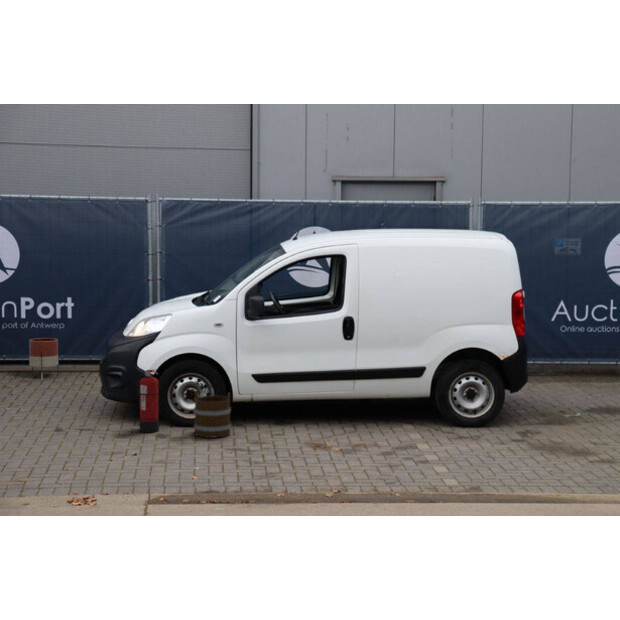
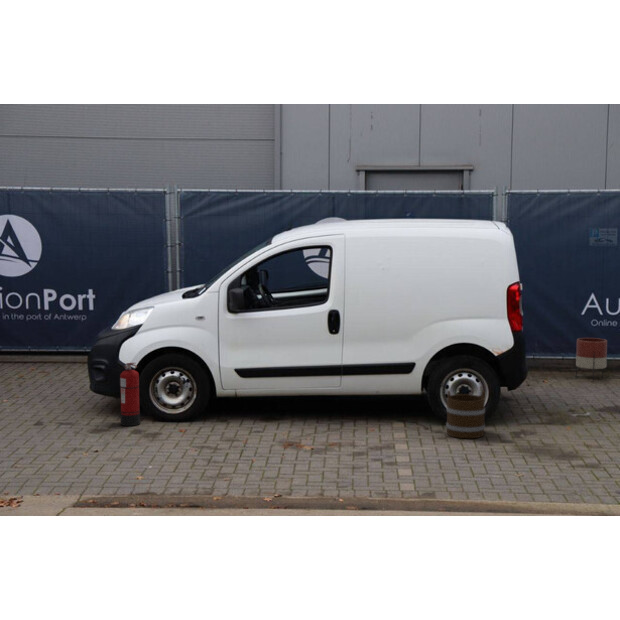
planter: present [29,338,58,375] -> present [576,338,607,380]
bucket: present [194,392,231,438] -> present [446,391,485,438]

